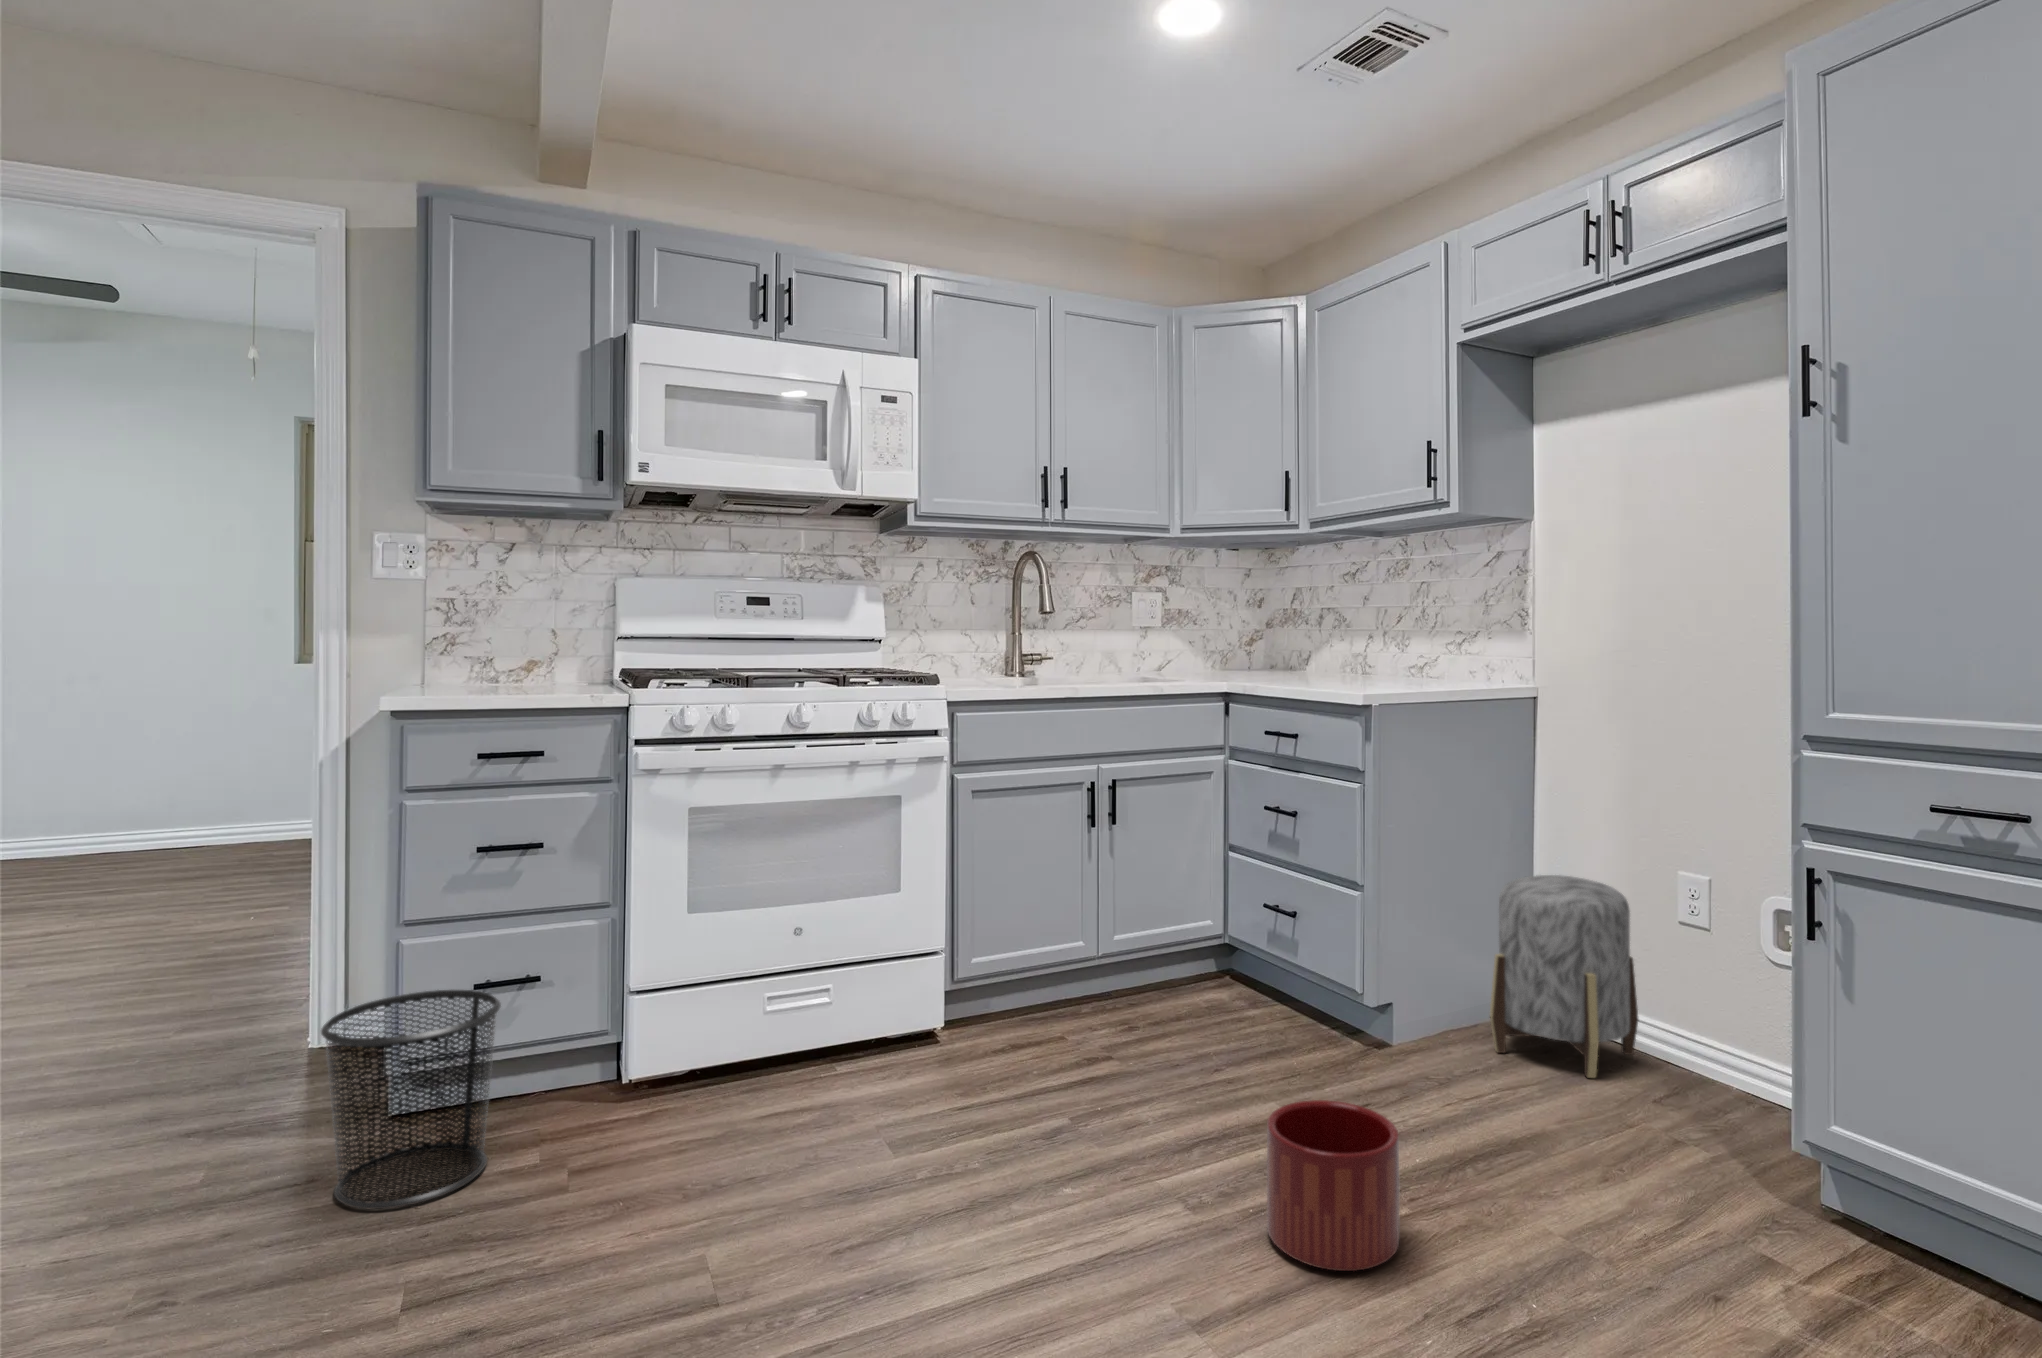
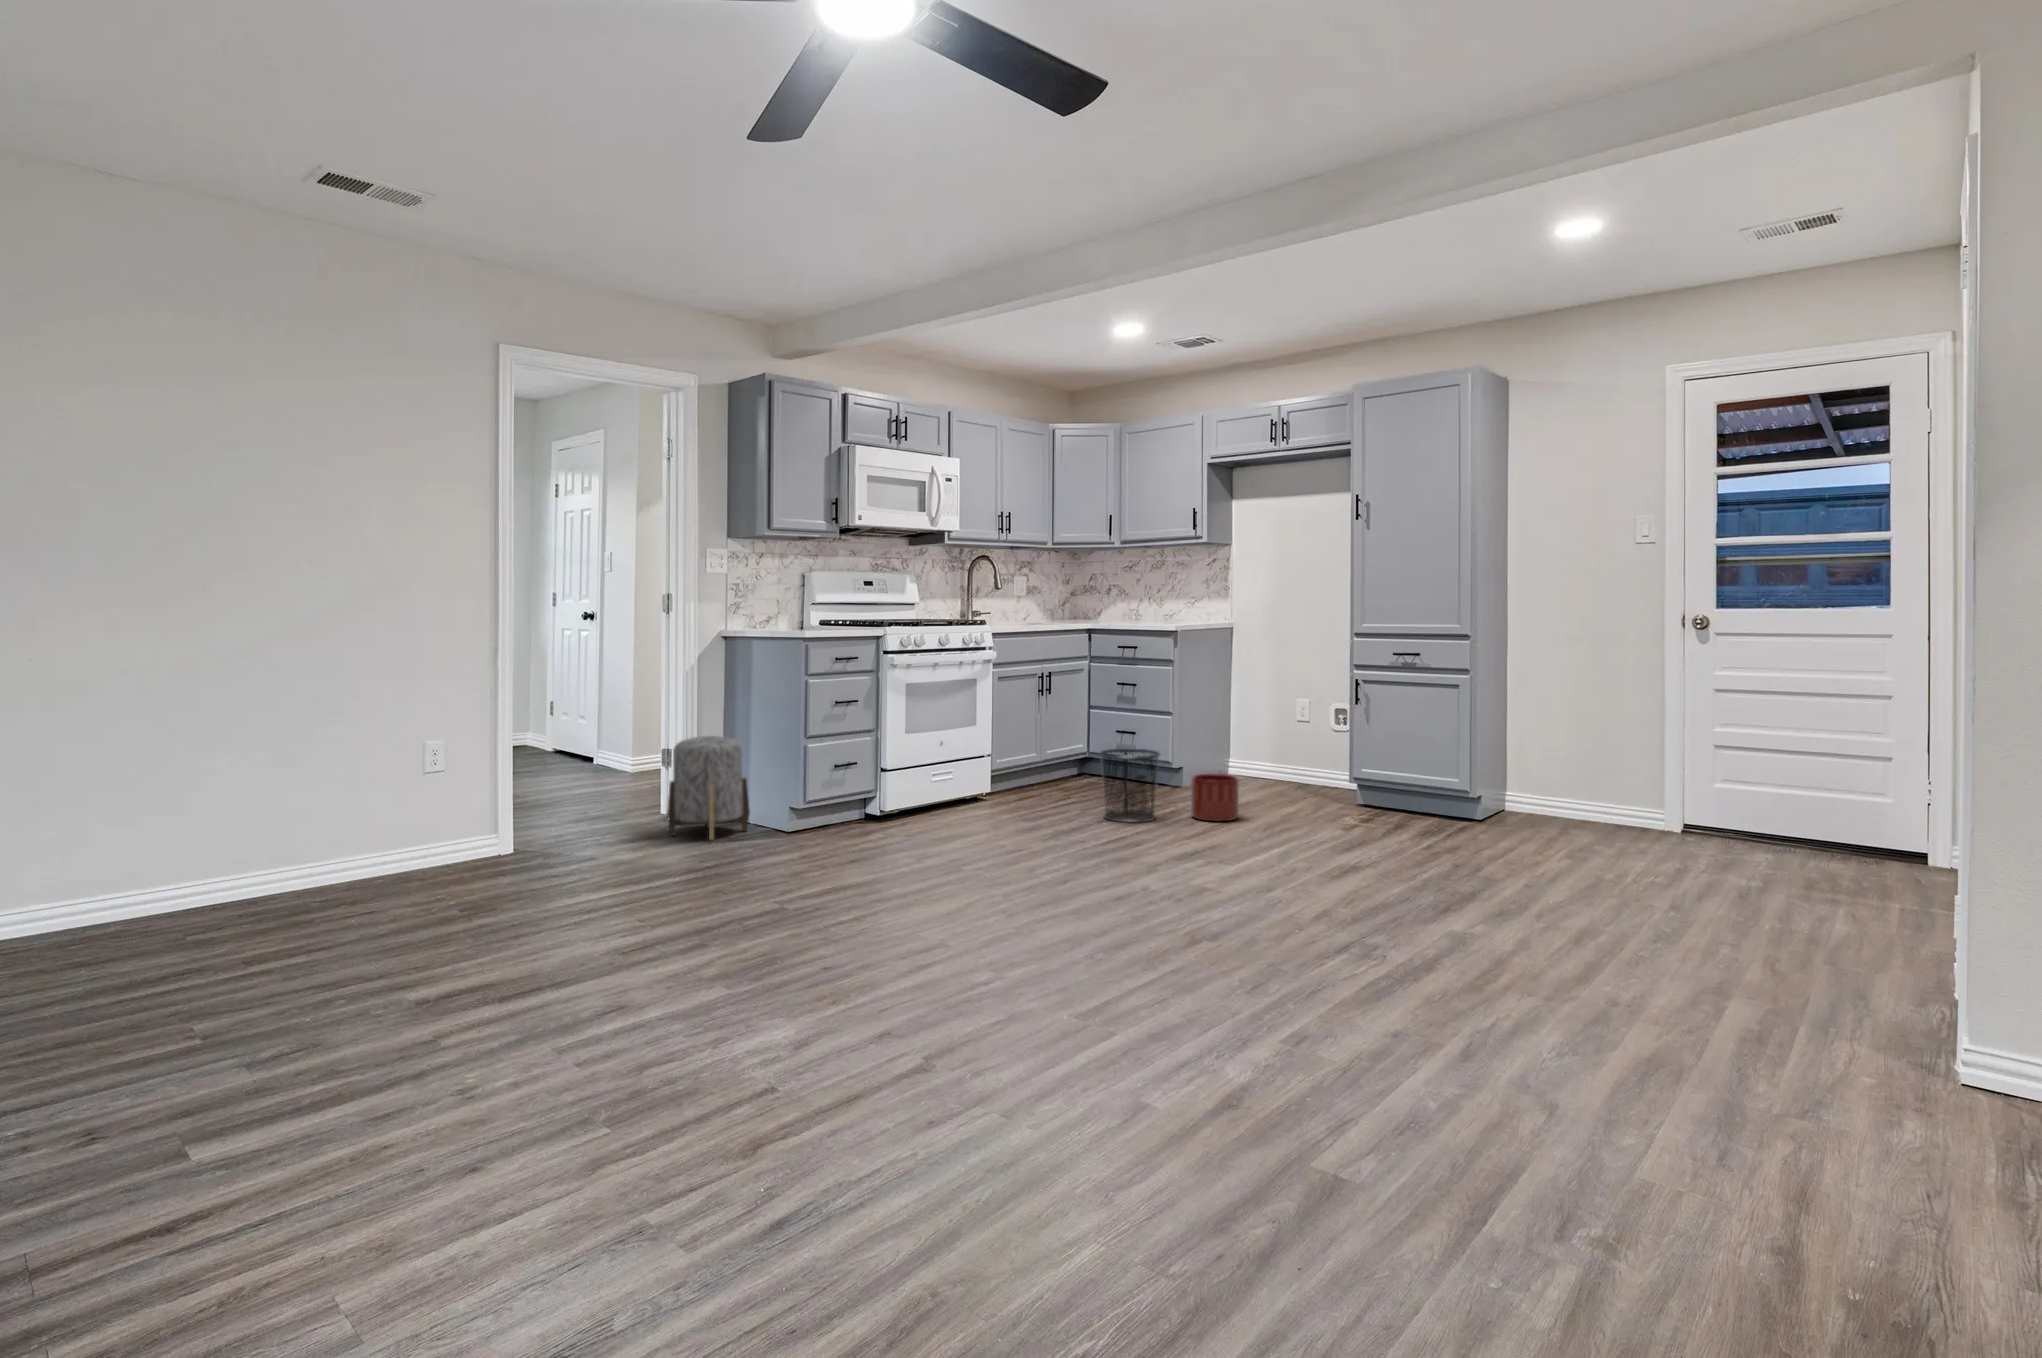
stool: present [1490,875,1638,1078] -> present [667,736,750,840]
waste bin: present [321,990,501,1209] -> present [1100,749,1160,822]

